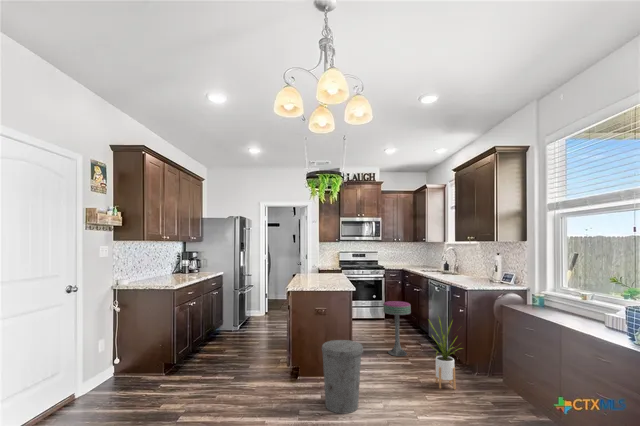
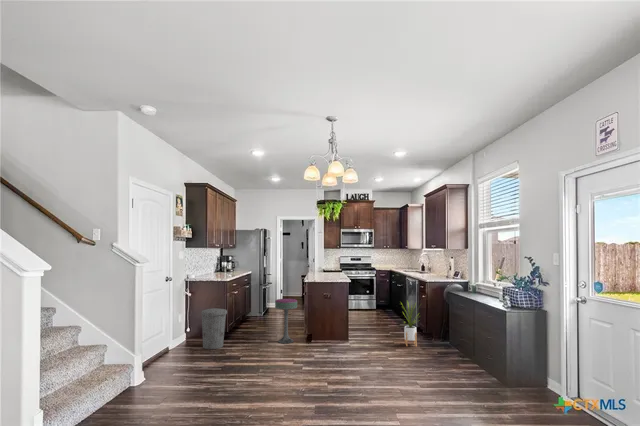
bar stool: present [383,301,411,356] -> present [275,299,297,343]
trash can: present [322,340,363,413] -> present [202,308,227,349]

